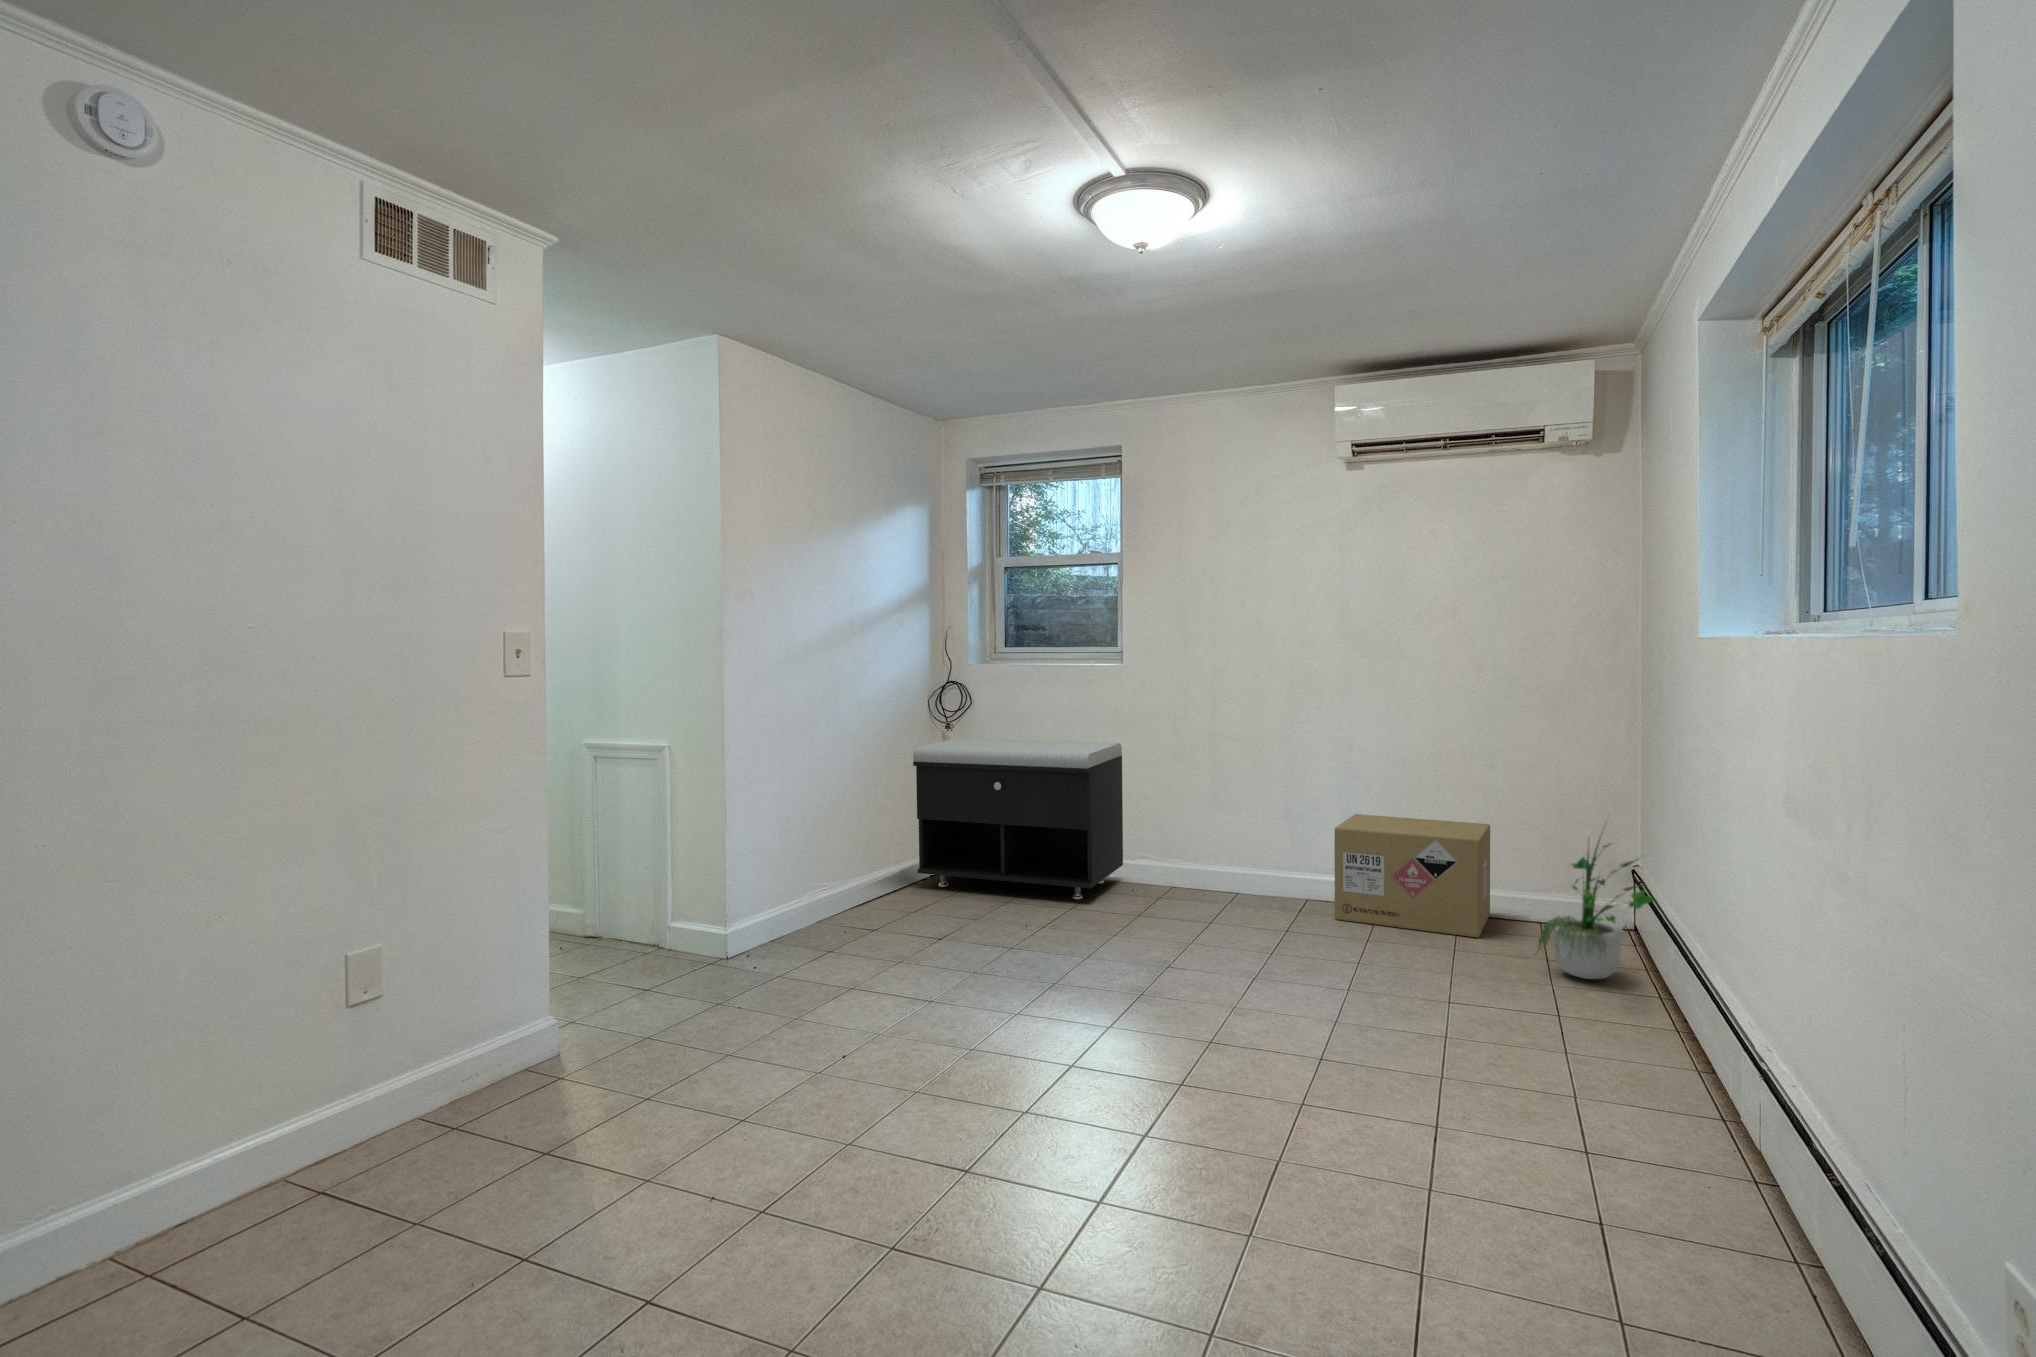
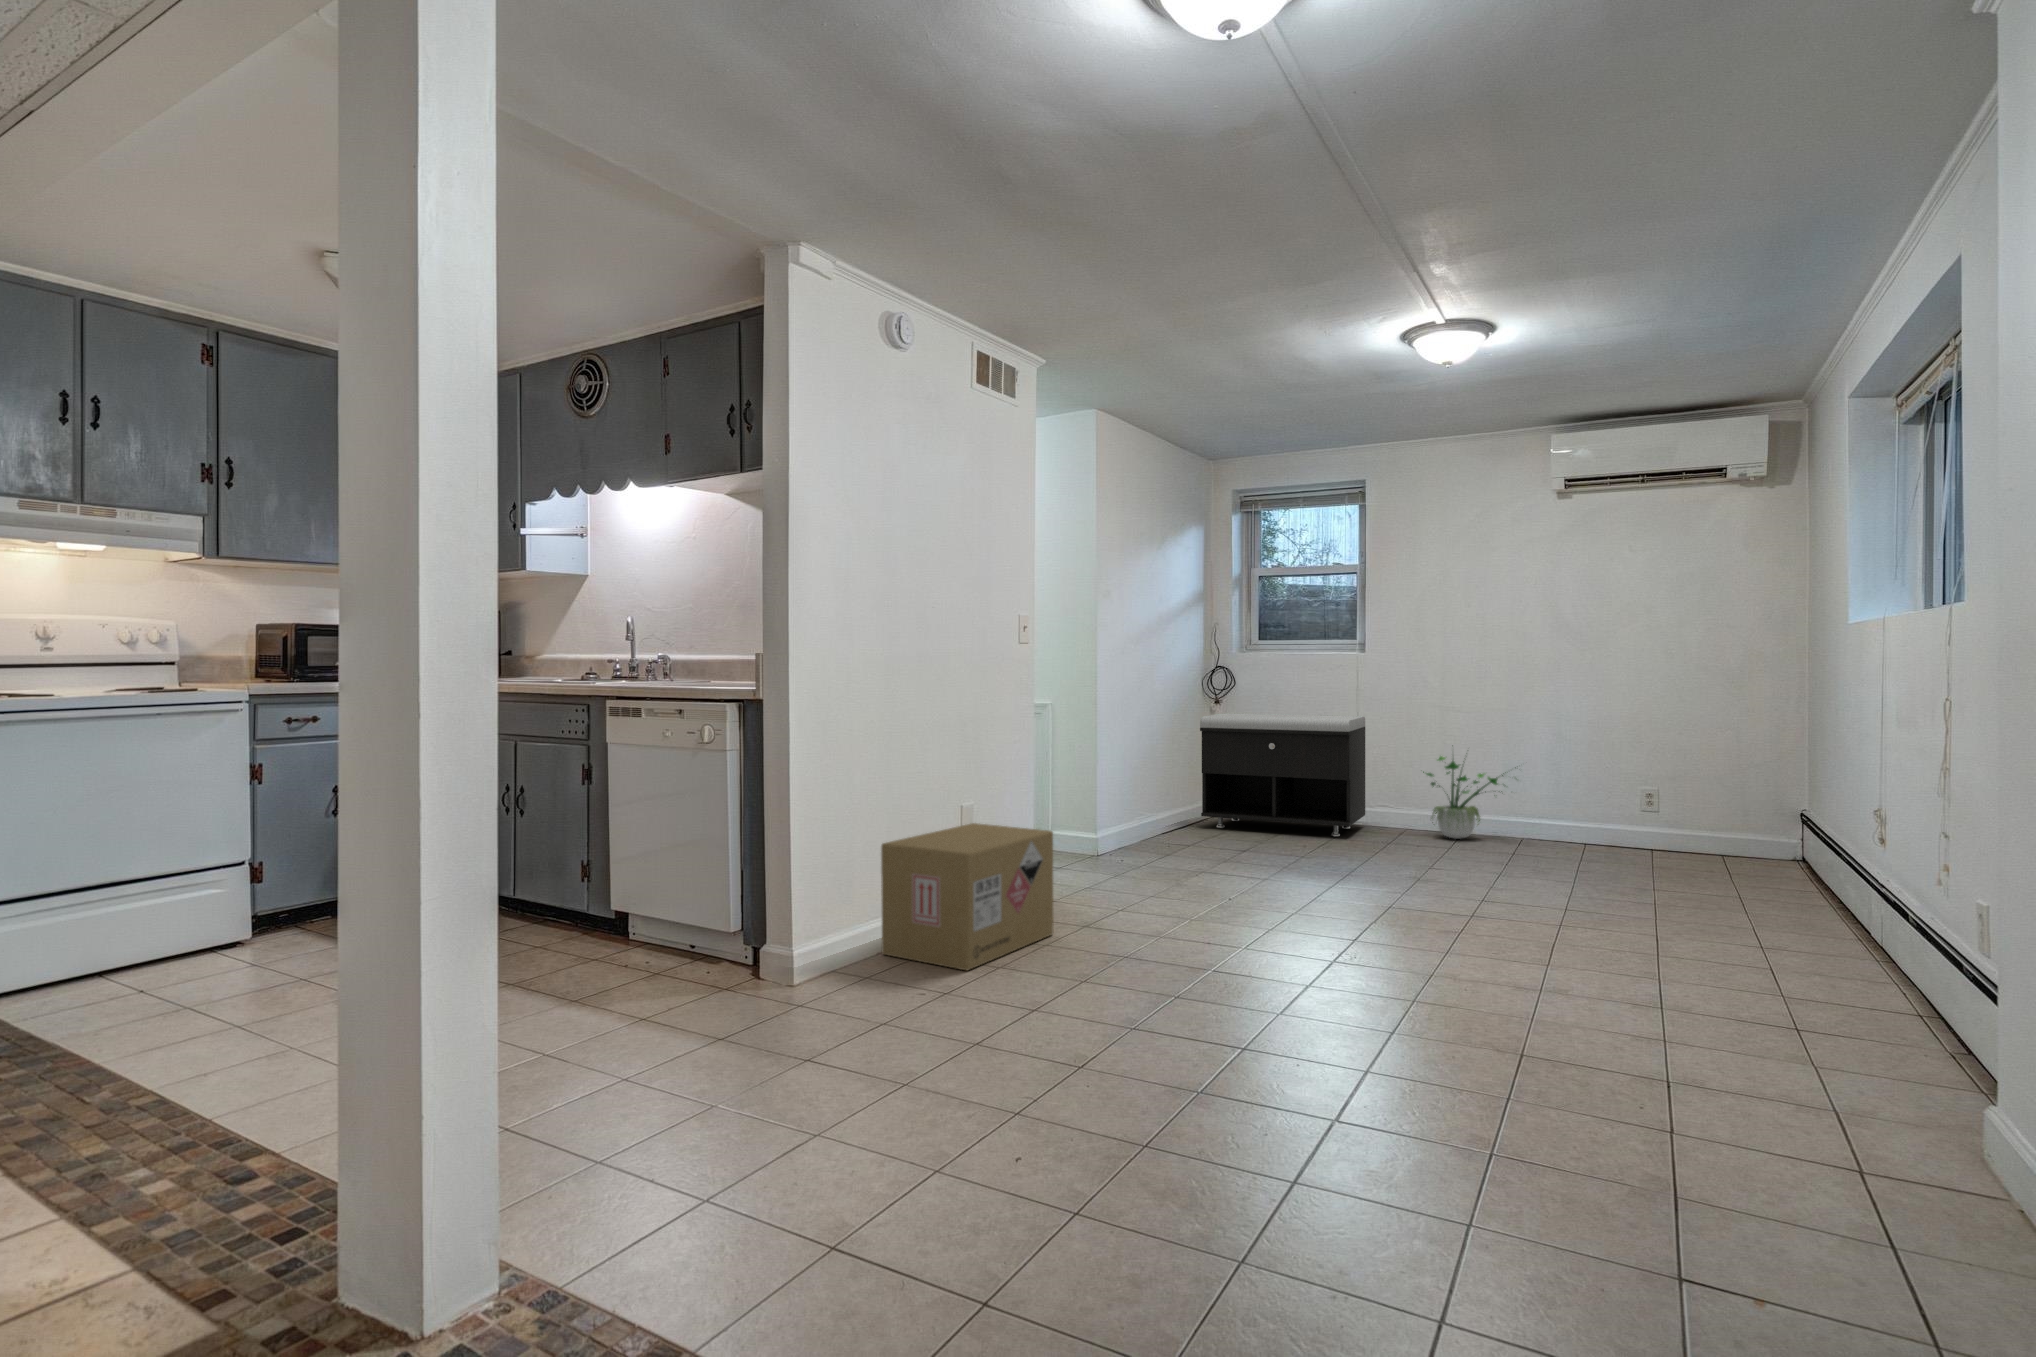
cardboard box: present [1334,814,1490,938] -> present [881,823,1053,970]
potted plant: present [1537,827,1656,979] -> present [1423,756,1516,839]

